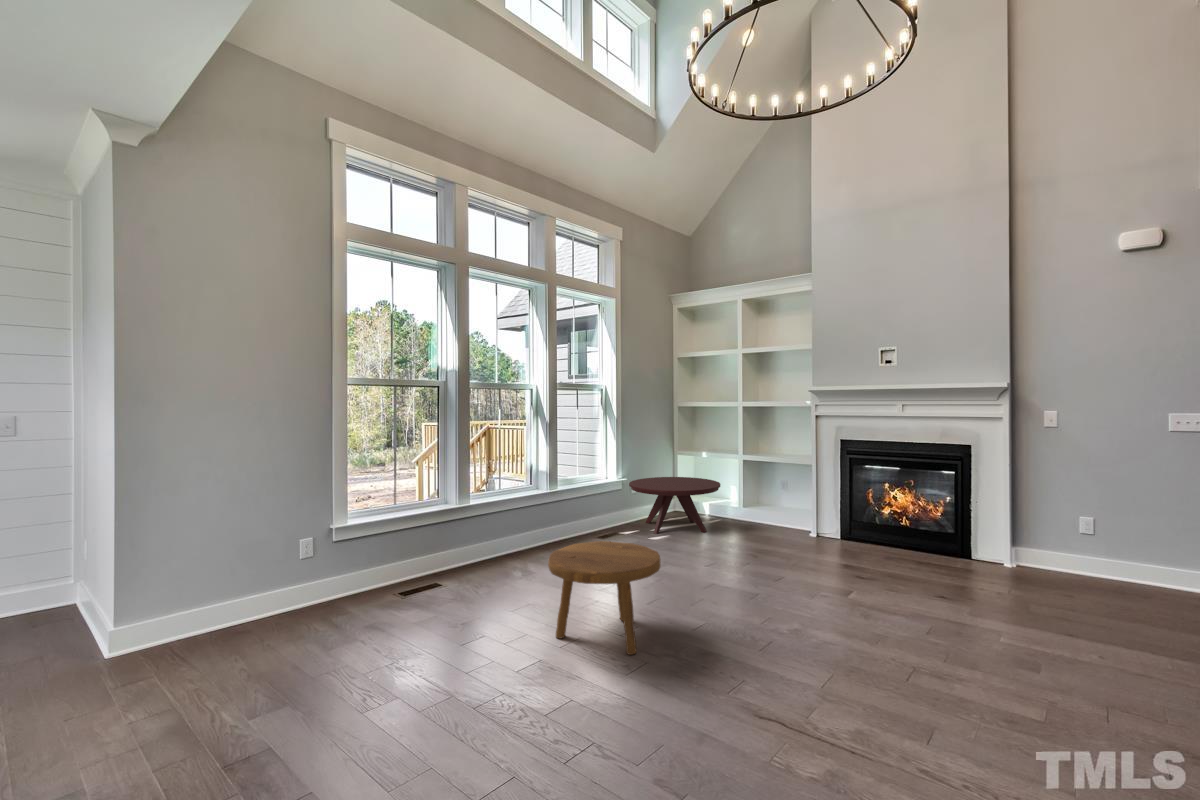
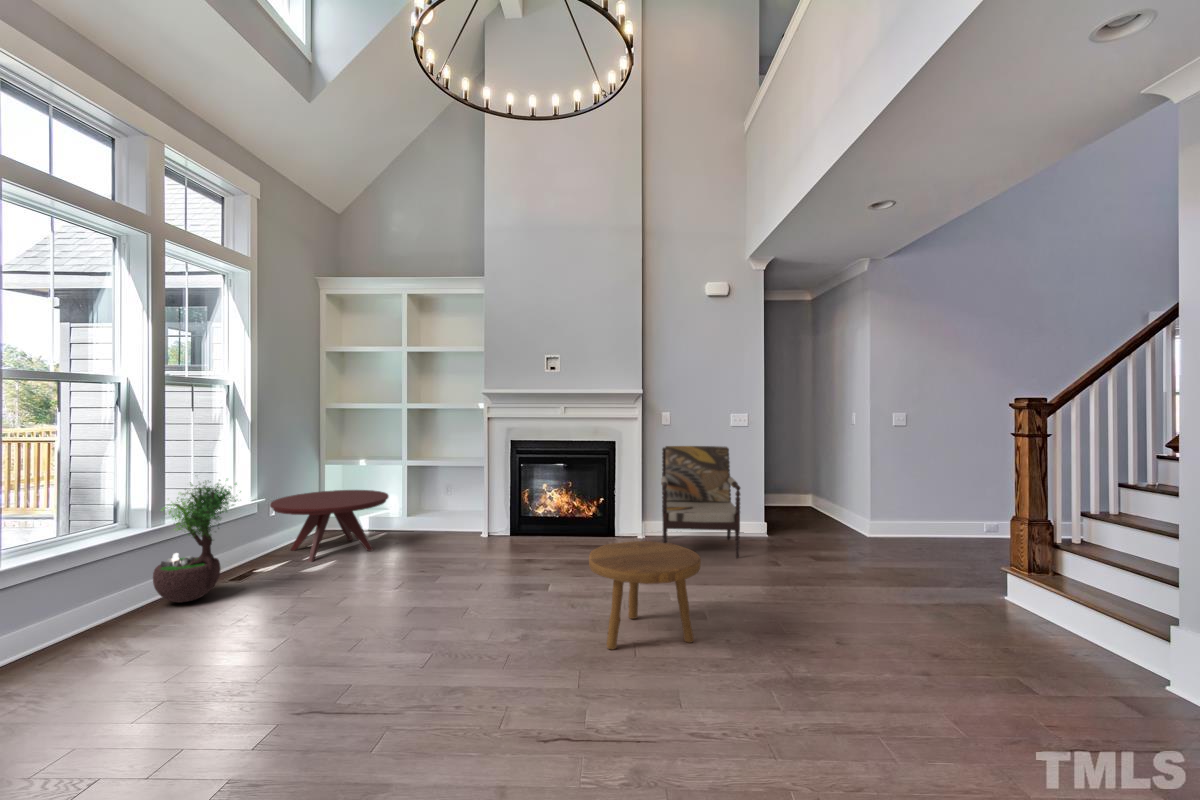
armchair: none [1025,454,1162,617] -> present [661,446,740,558]
potted tree: none [548,455,601,547] -> present [153,480,236,603]
footstool: present [548,541,661,655] -> present [589,541,701,649]

